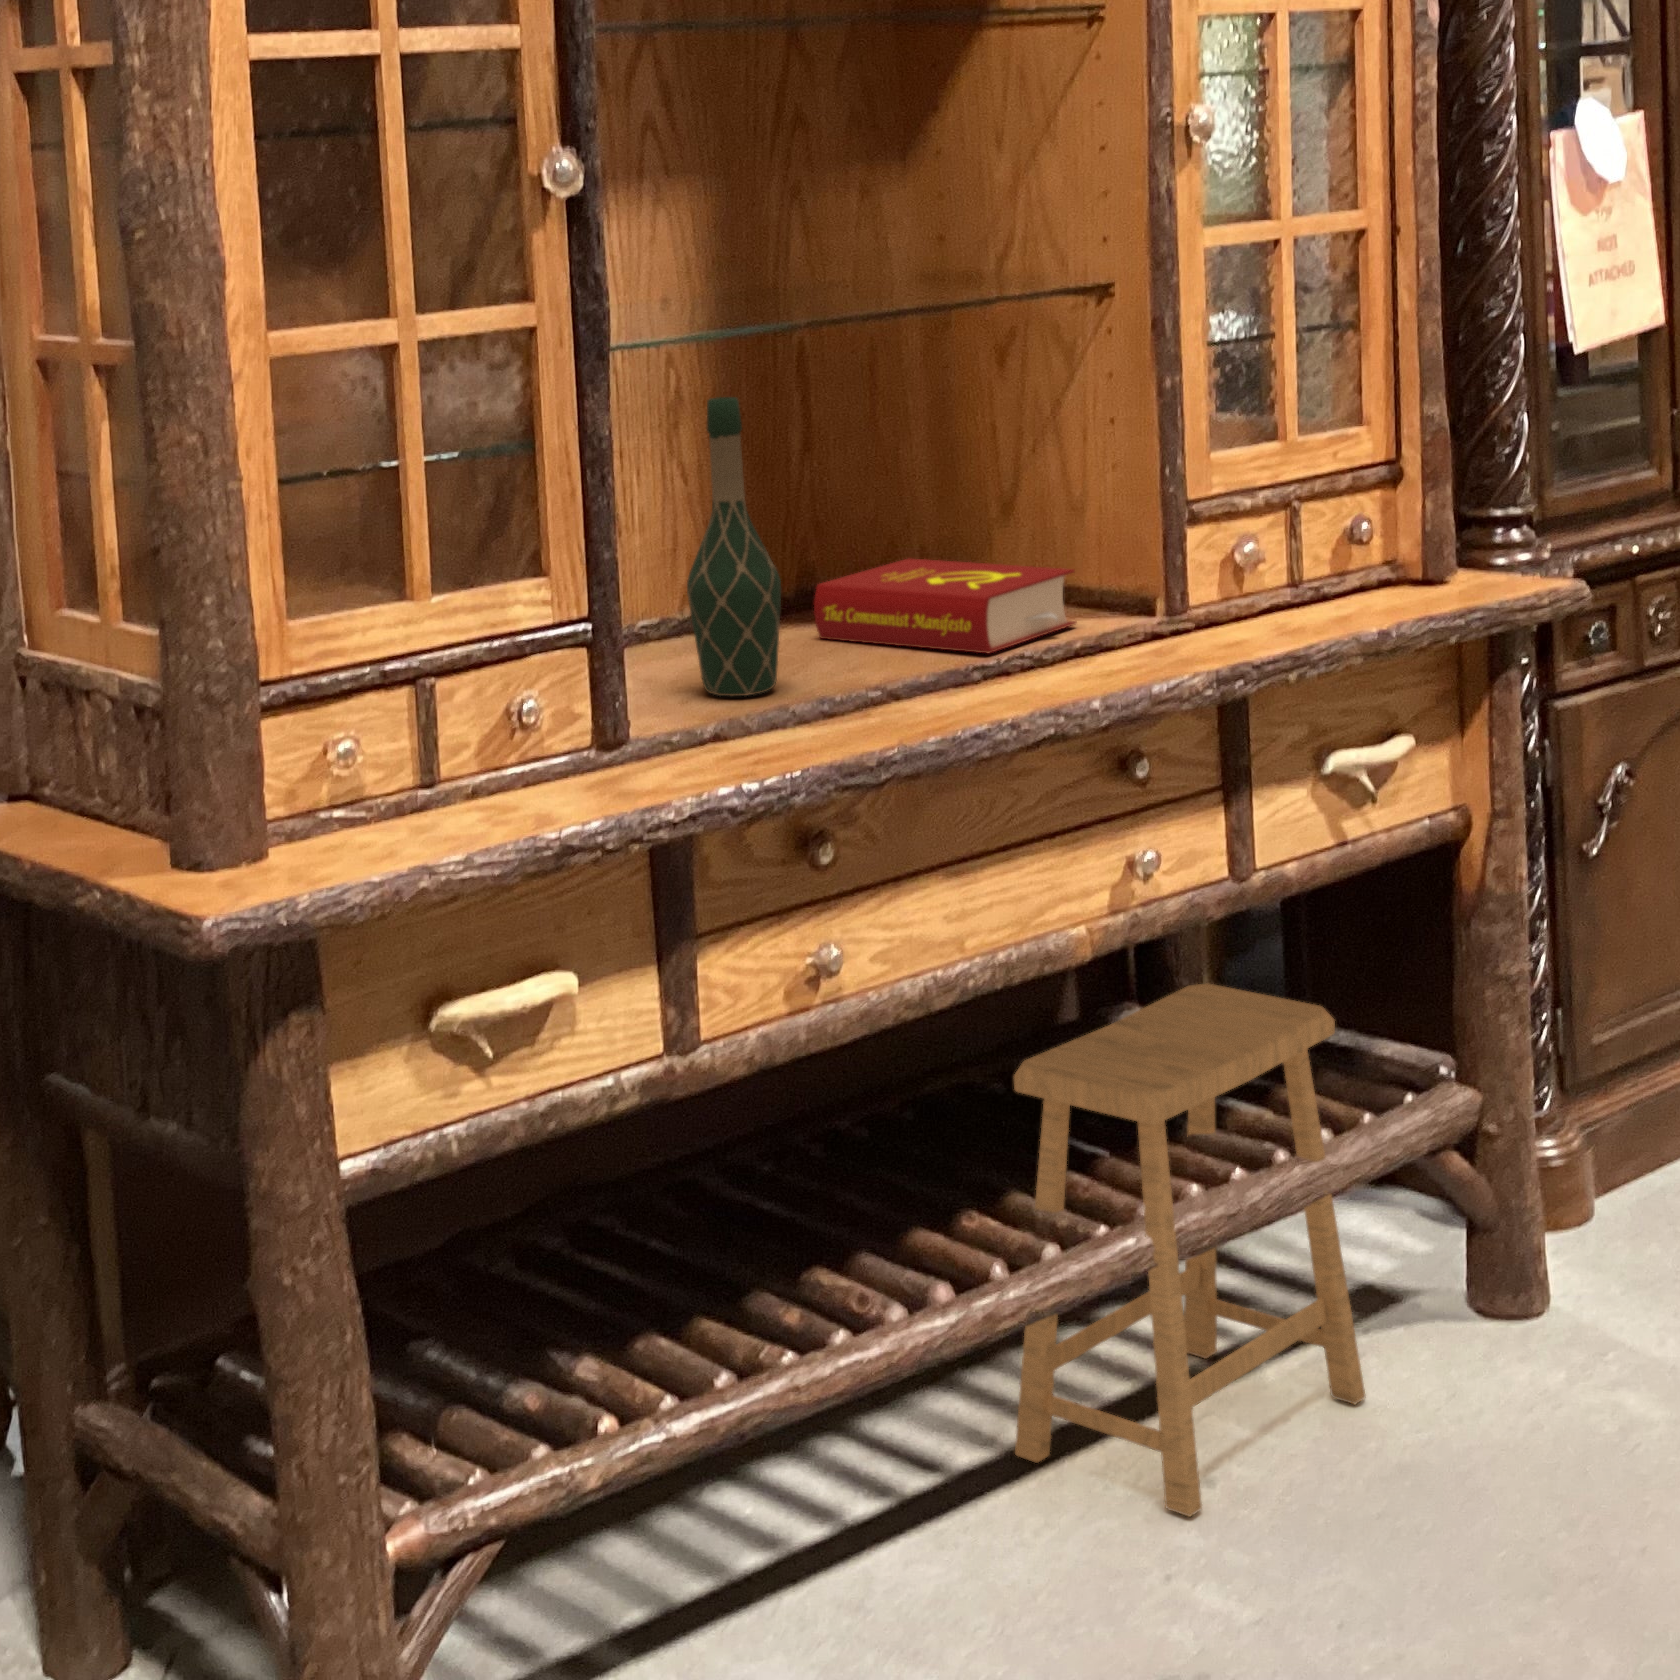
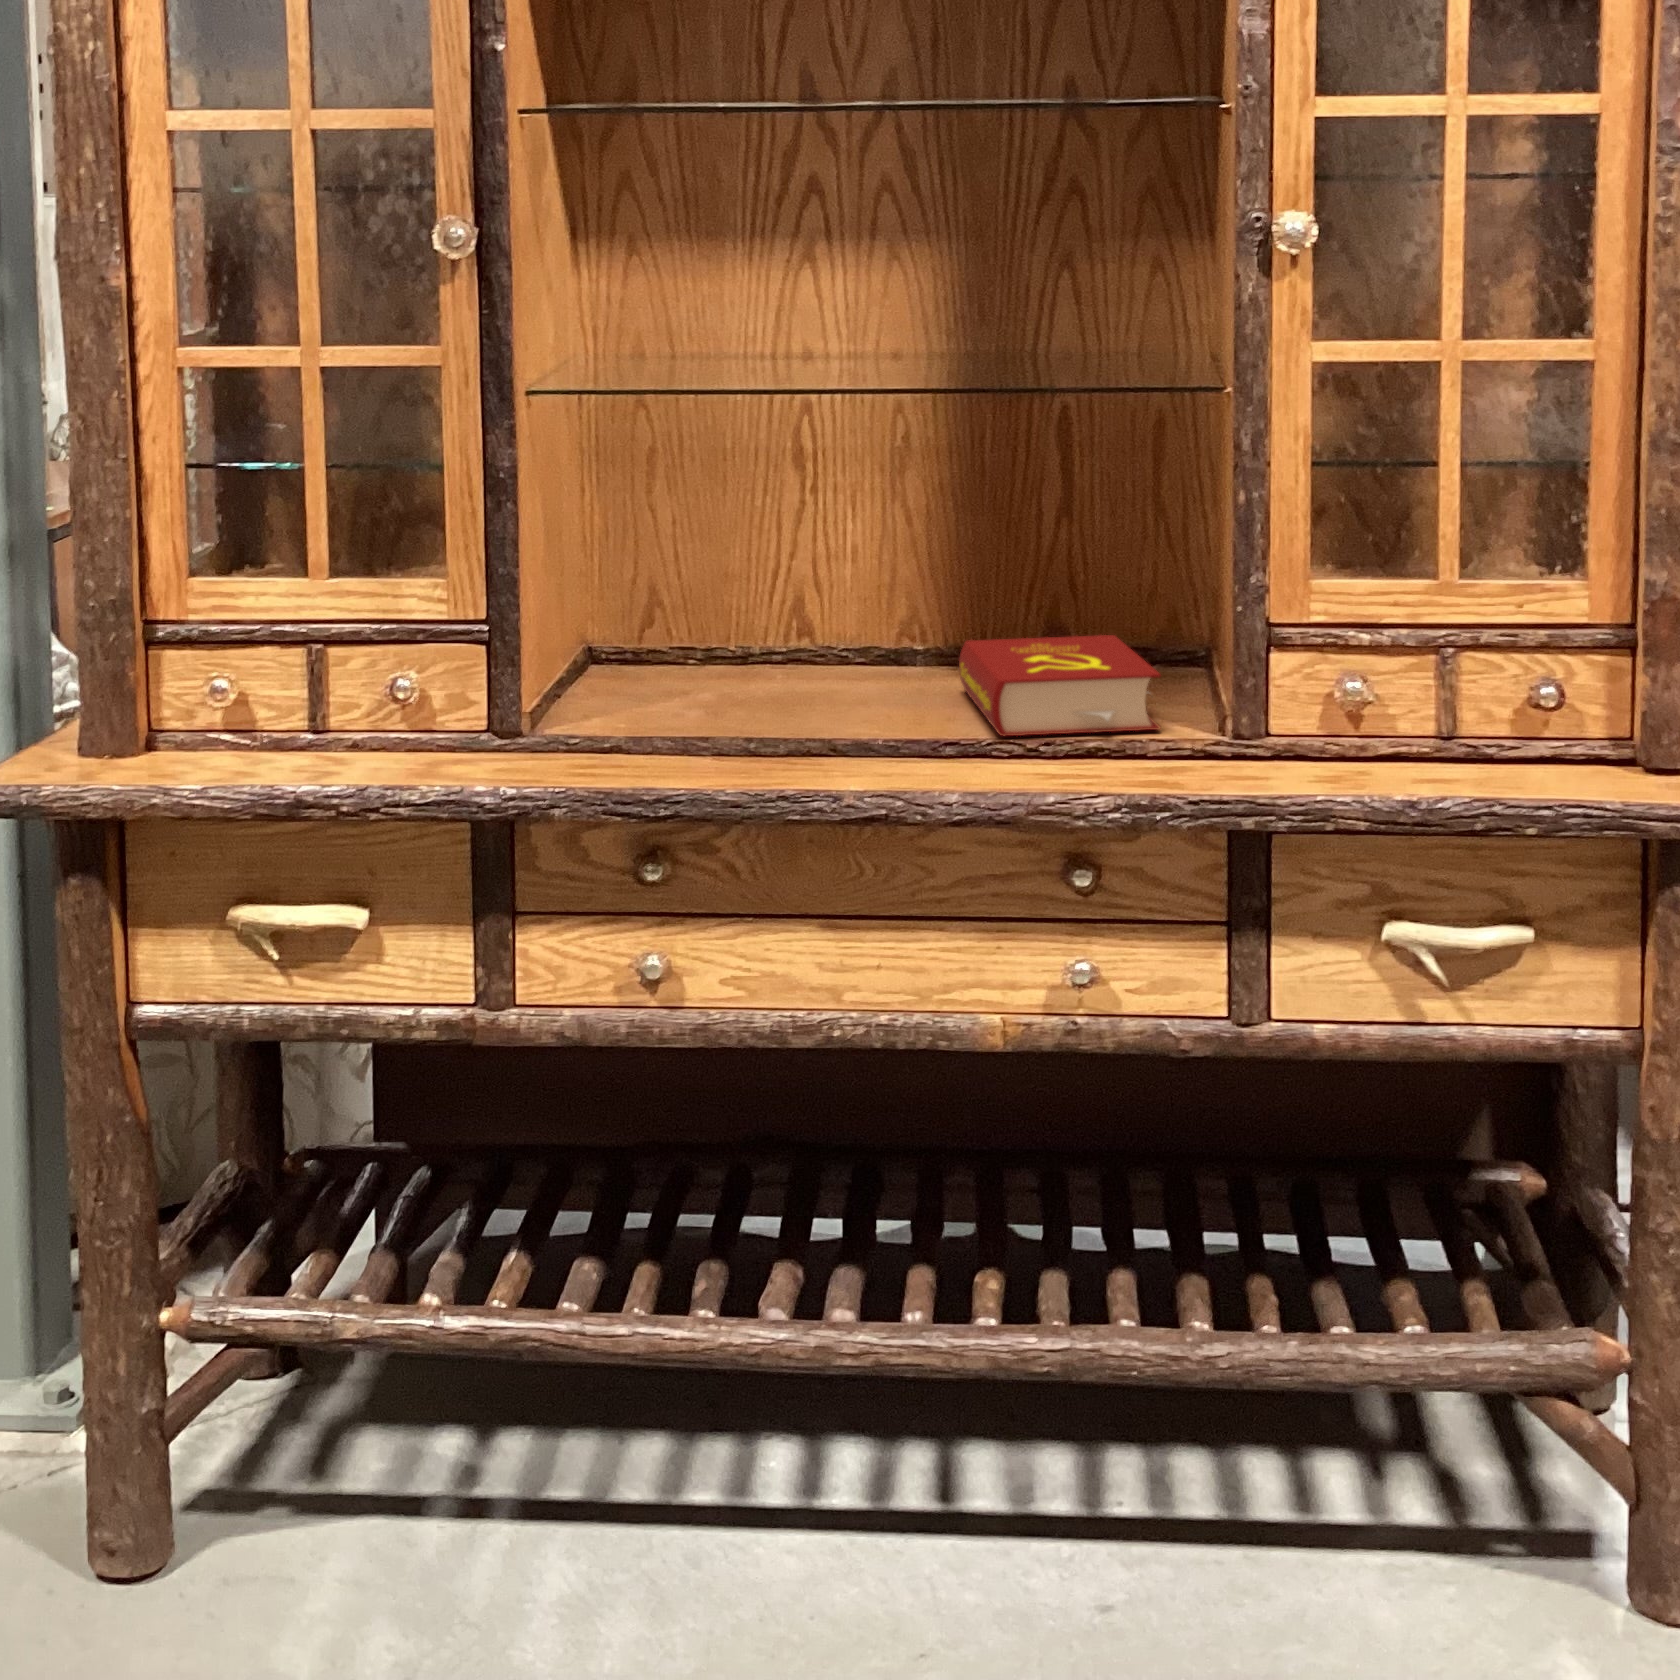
wine bottle: present [687,397,781,696] -> none [705,451,791,723]
footstool: present [1014,983,1365,1517] -> none [1012,1130,1372,1634]

